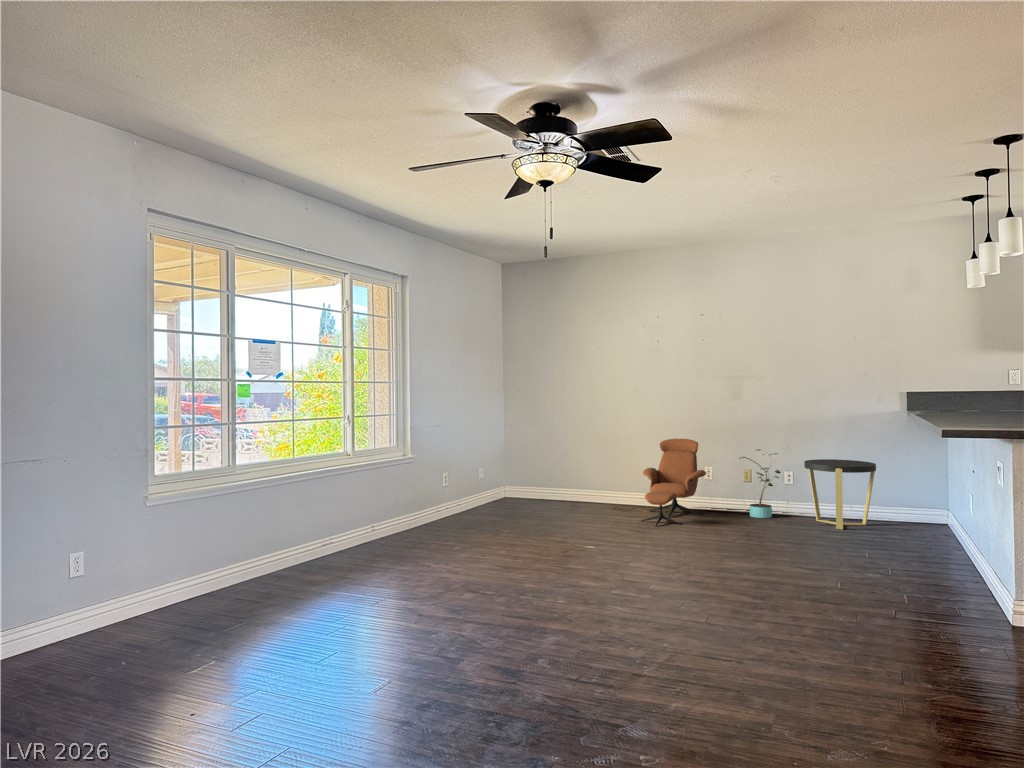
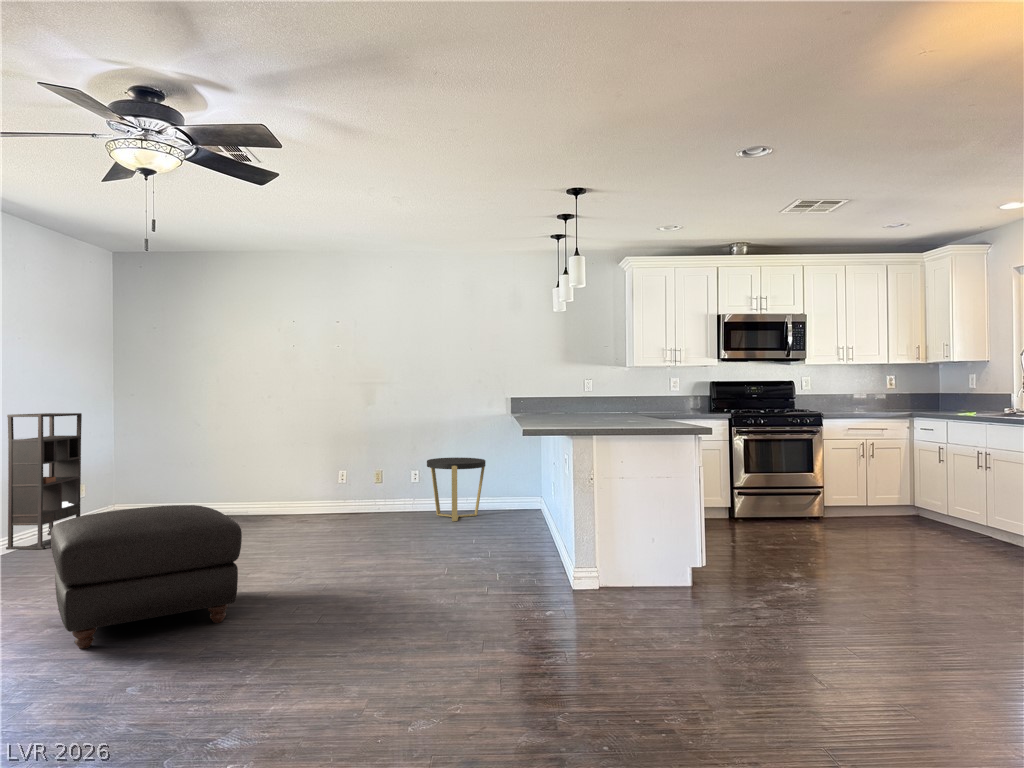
bookshelf: none [438,409,491,521] -> present [6,413,82,550]
lounge chair: present [641,439,706,527] -> none [266,442,336,535]
potted plant: present [739,449,781,518] -> none [368,450,406,517]
ottoman: none [473,493,630,613] -> present [51,505,242,649]

